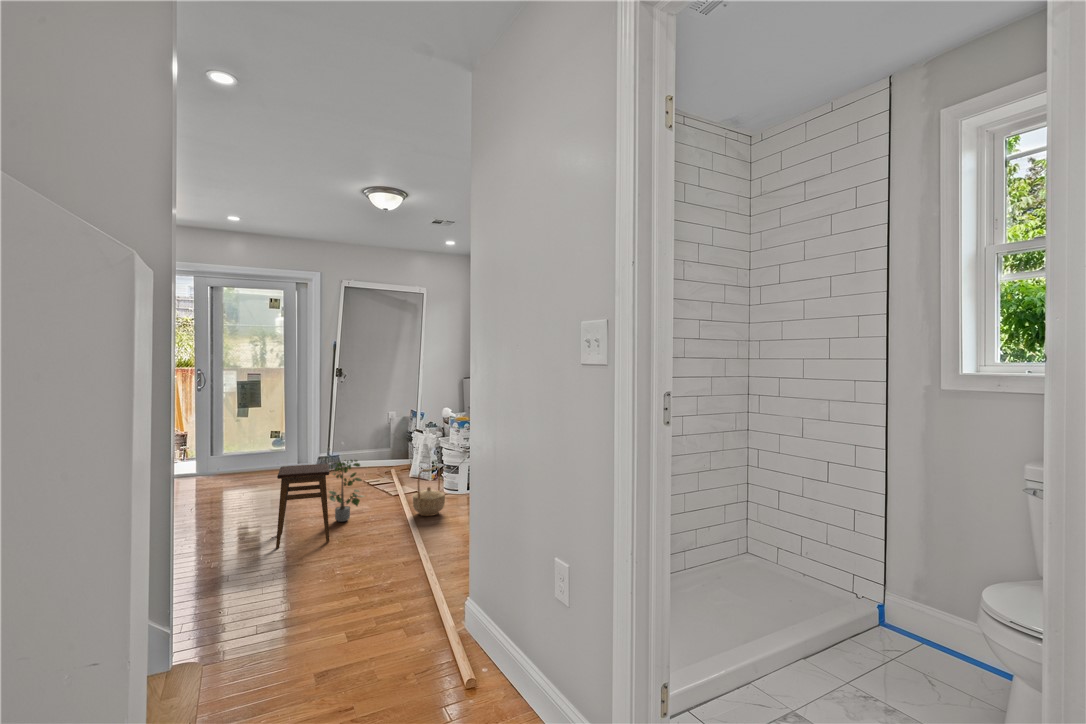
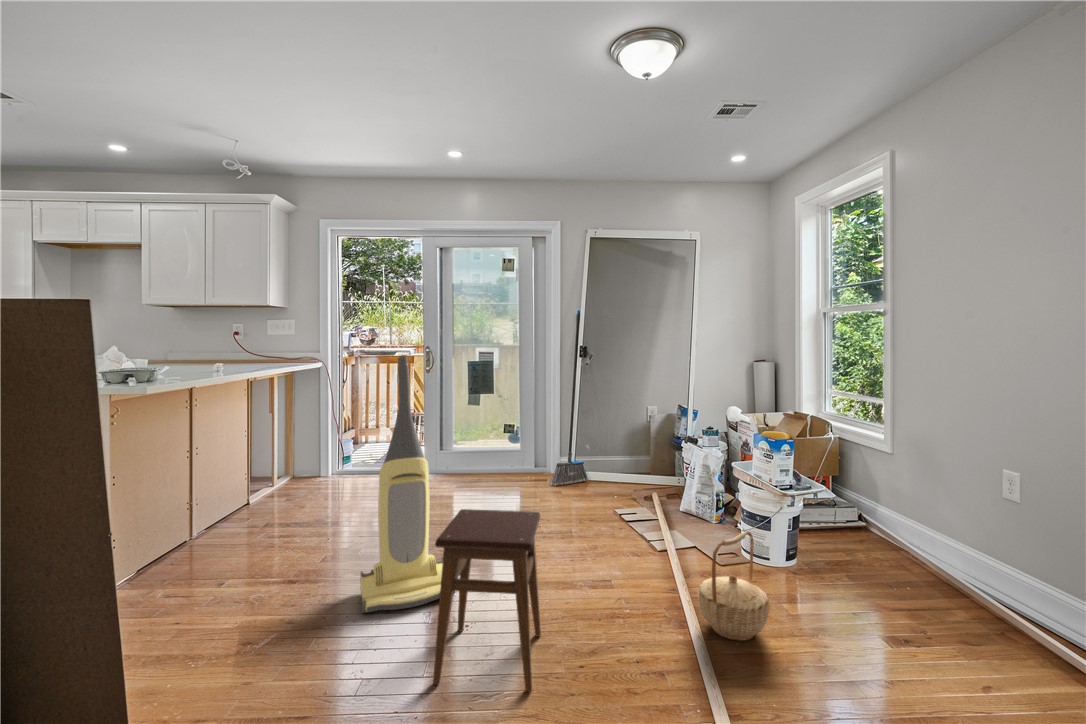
vacuum cleaner: none [201,382,269,538] -> present [361,356,455,613]
potted plant: present [329,460,364,522] -> none [544,500,613,617]

